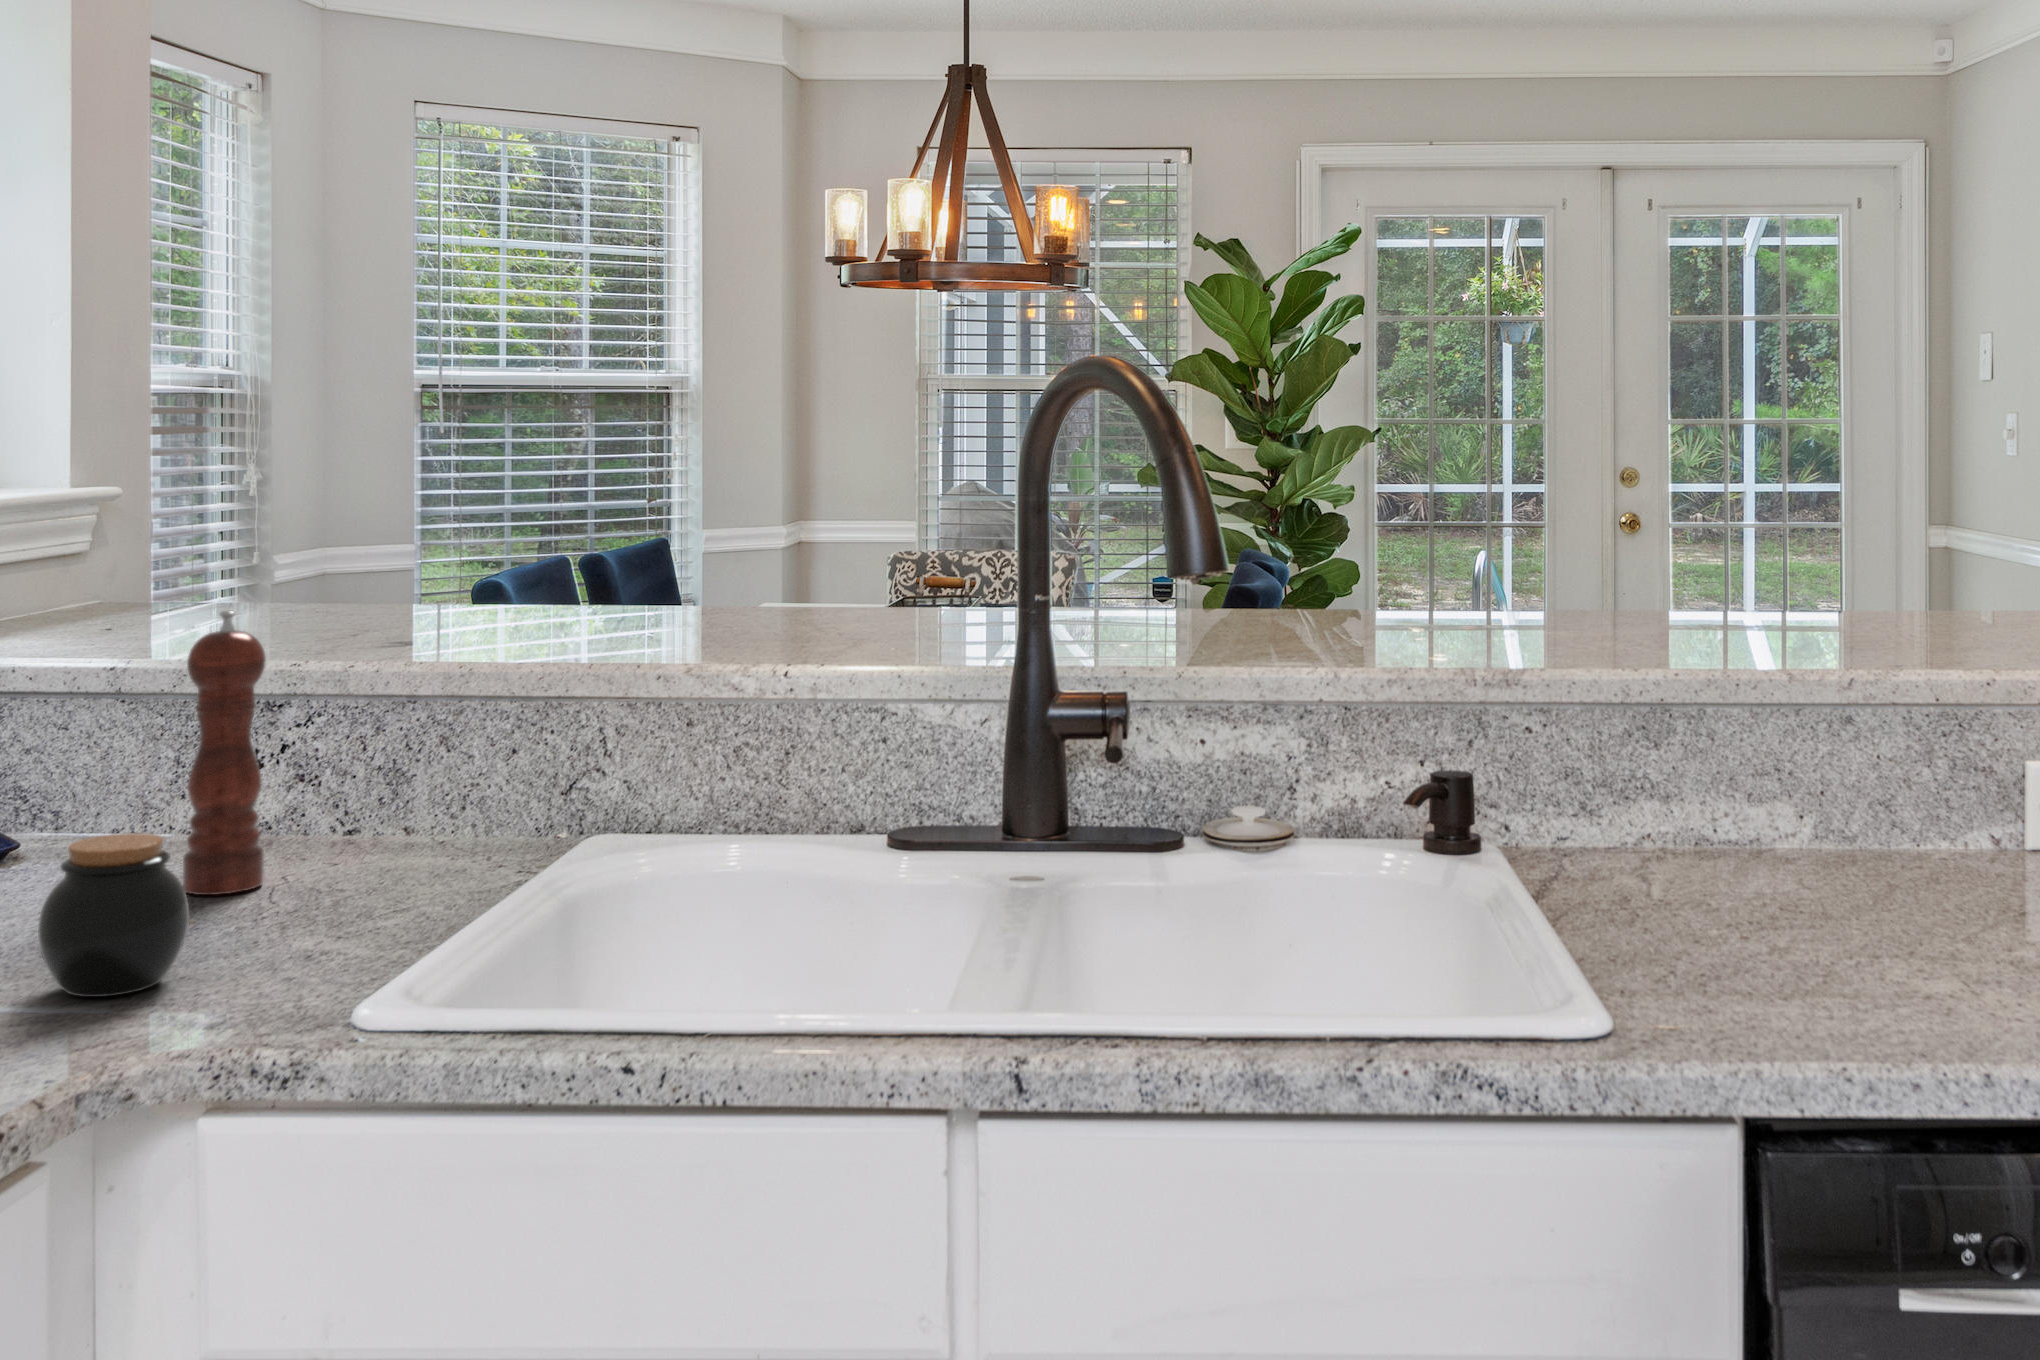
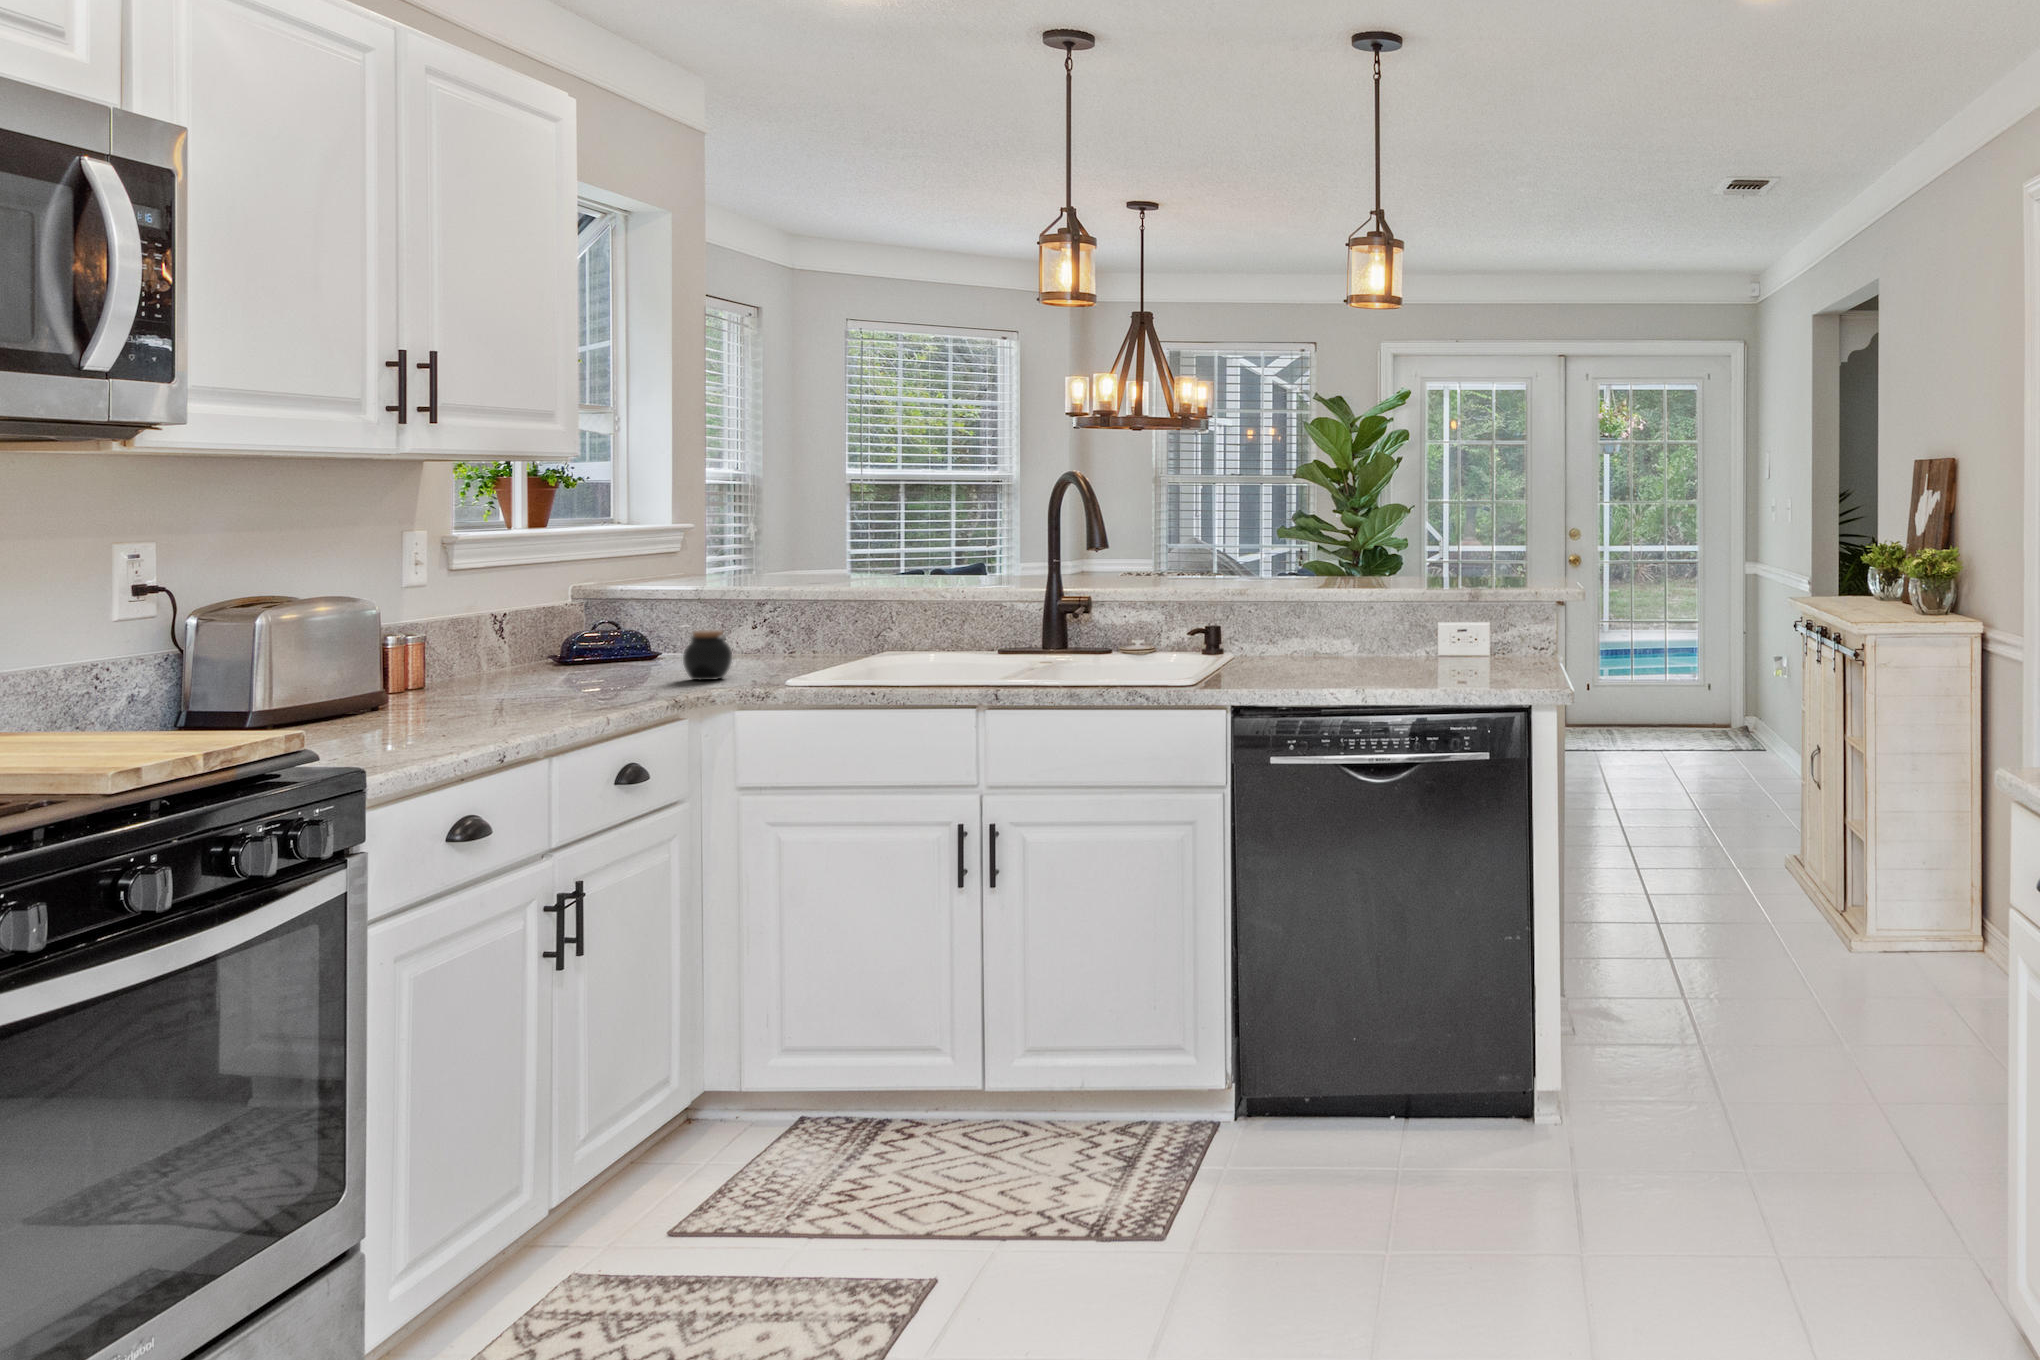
pepper mill: present [183,611,266,895] -> none [728,562,758,664]

